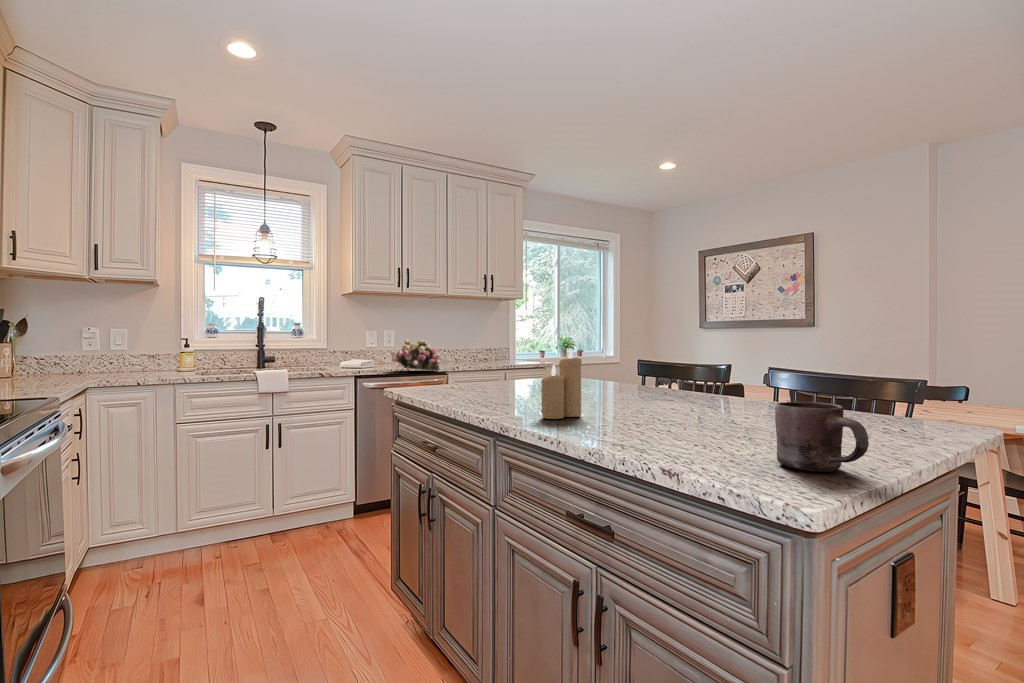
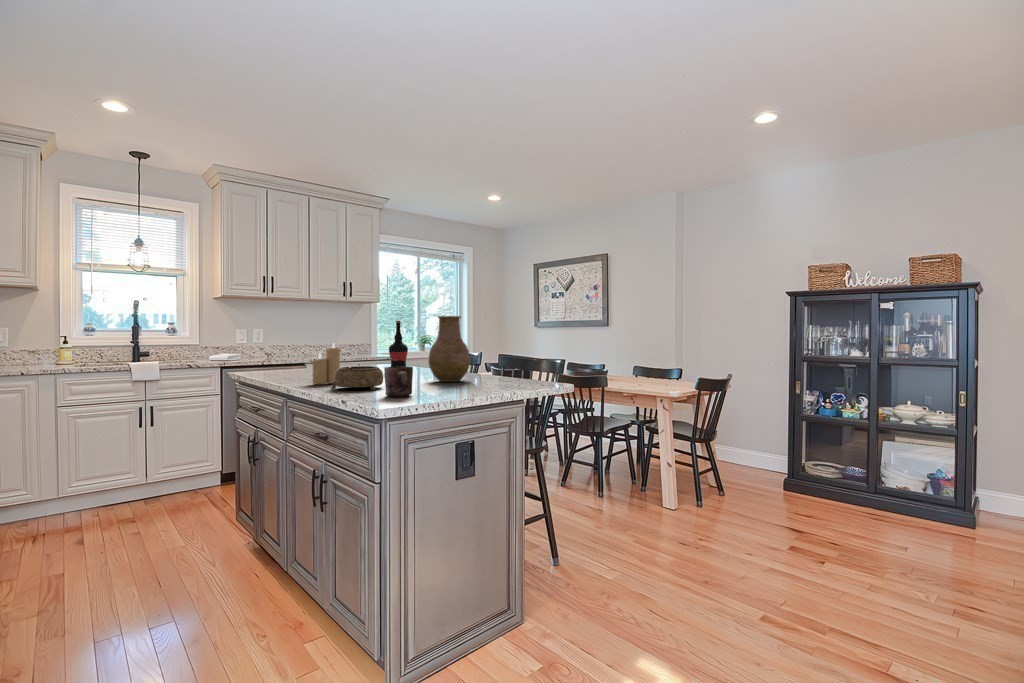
vase: none [720,304,798,418] -> present [428,316,470,382]
wine bottle: none [602,316,629,393] -> present [389,320,408,367]
flower arrangement: present [392,340,441,371] -> none [256,337,301,362]
decorative bowl: none [604,392,695,440] -> present [331,366,383,390]

